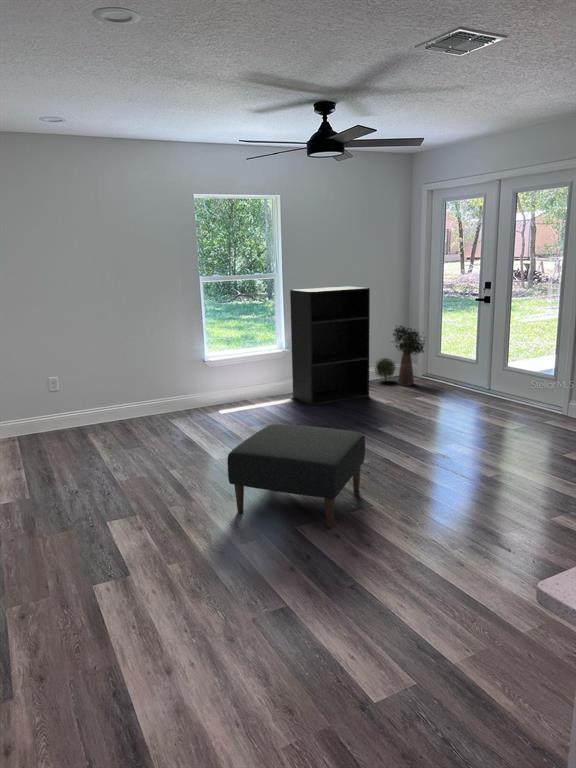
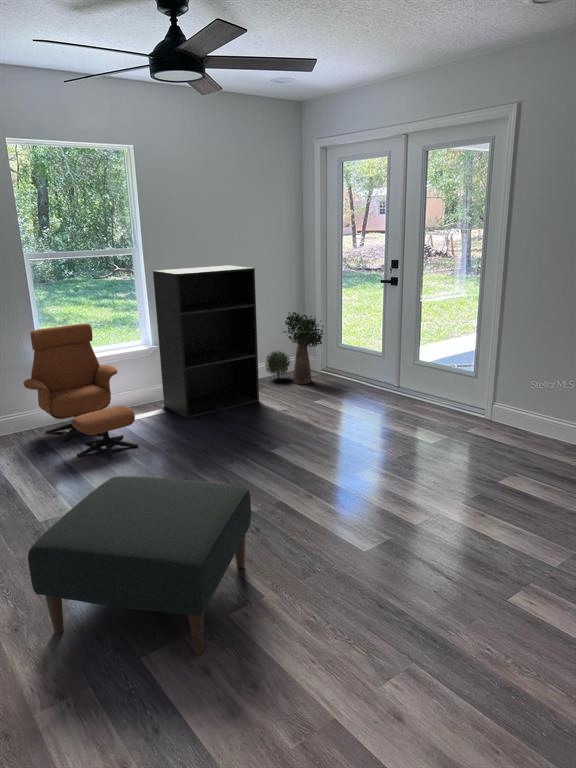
lounge chair: none [195,329,277,428] -> present [23,324,138,459]

